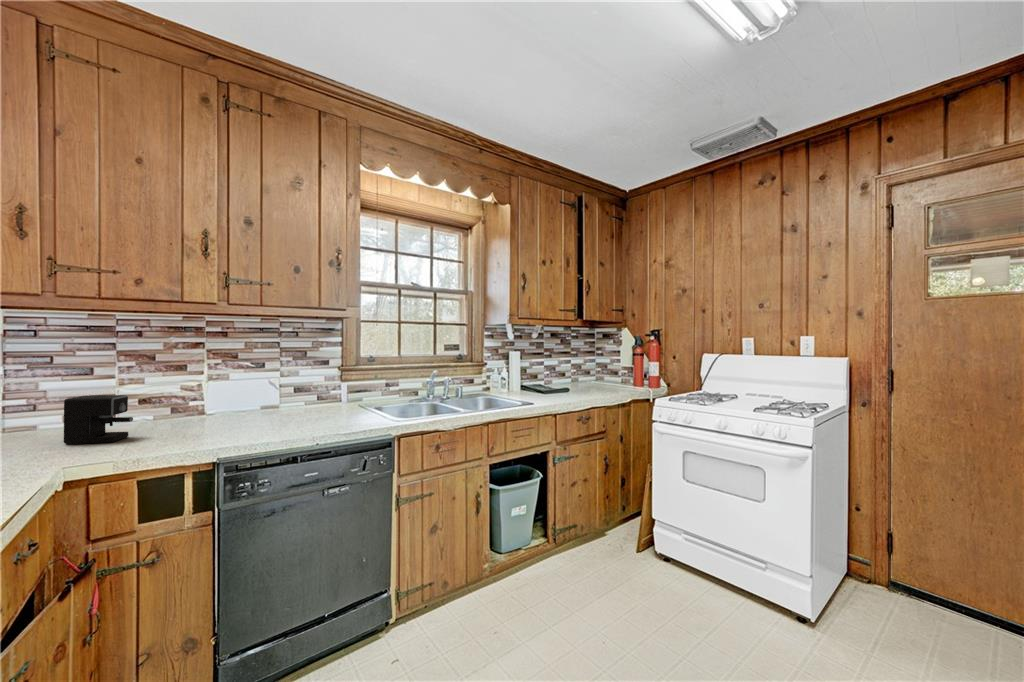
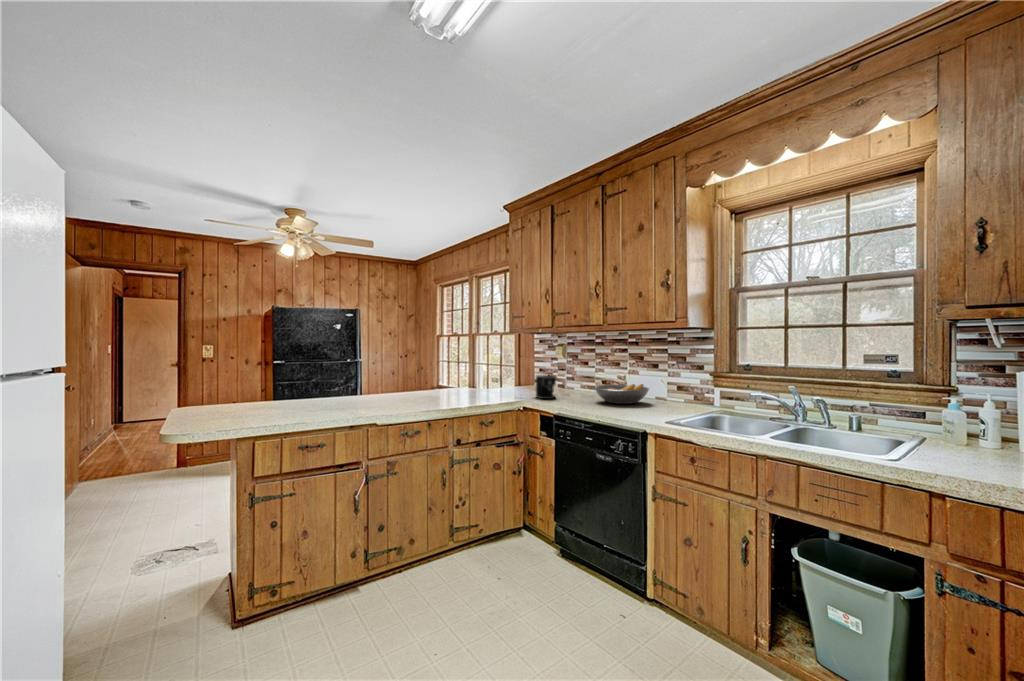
fruit bowl: none [200,389,287,421] -> present [595,384,649,404]

